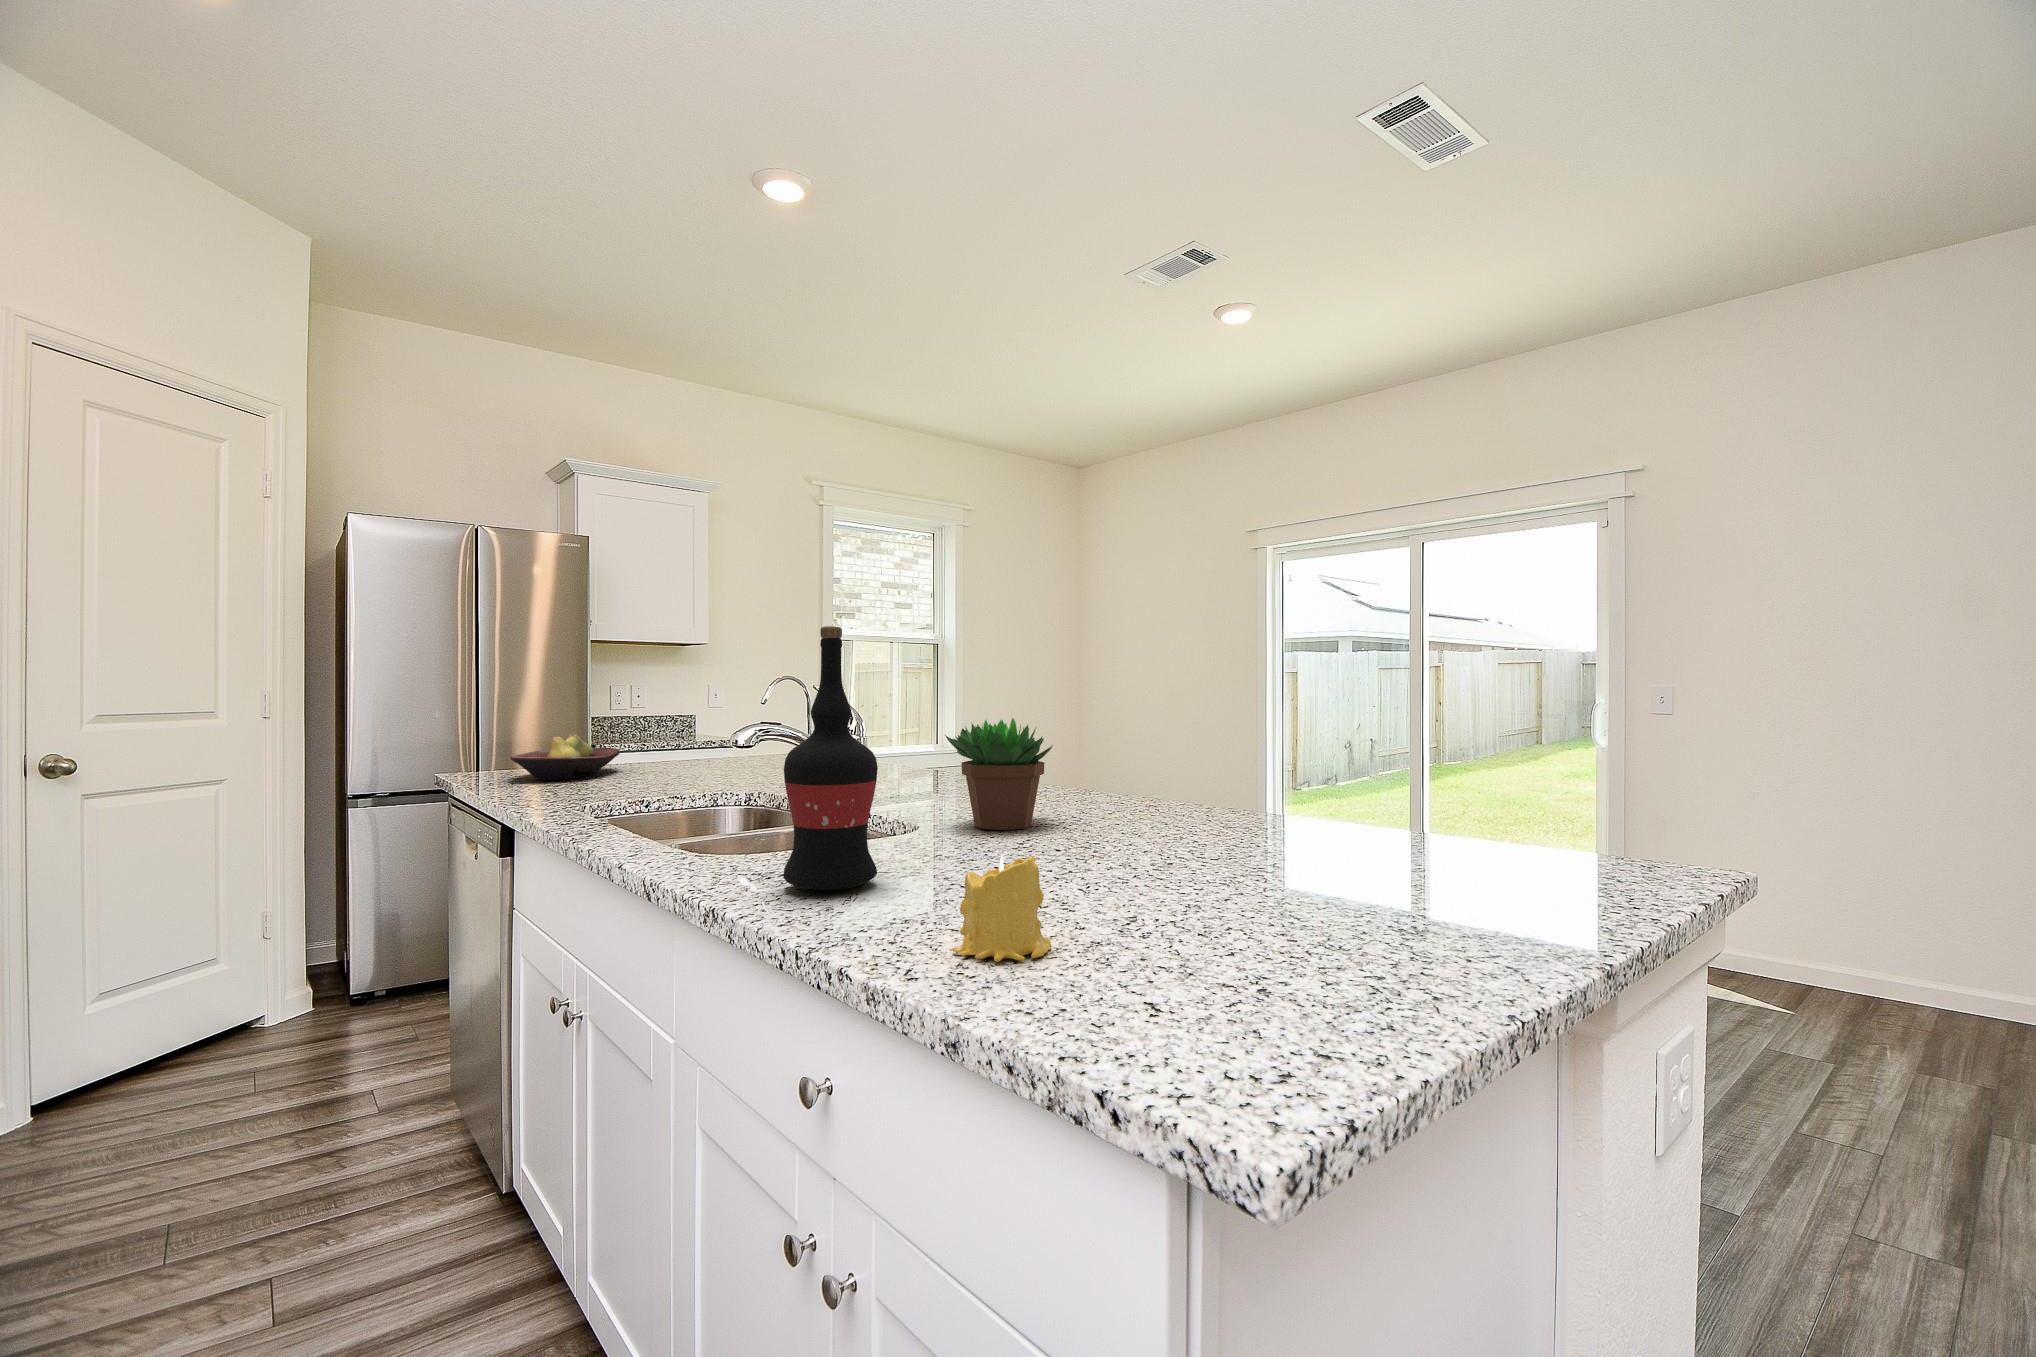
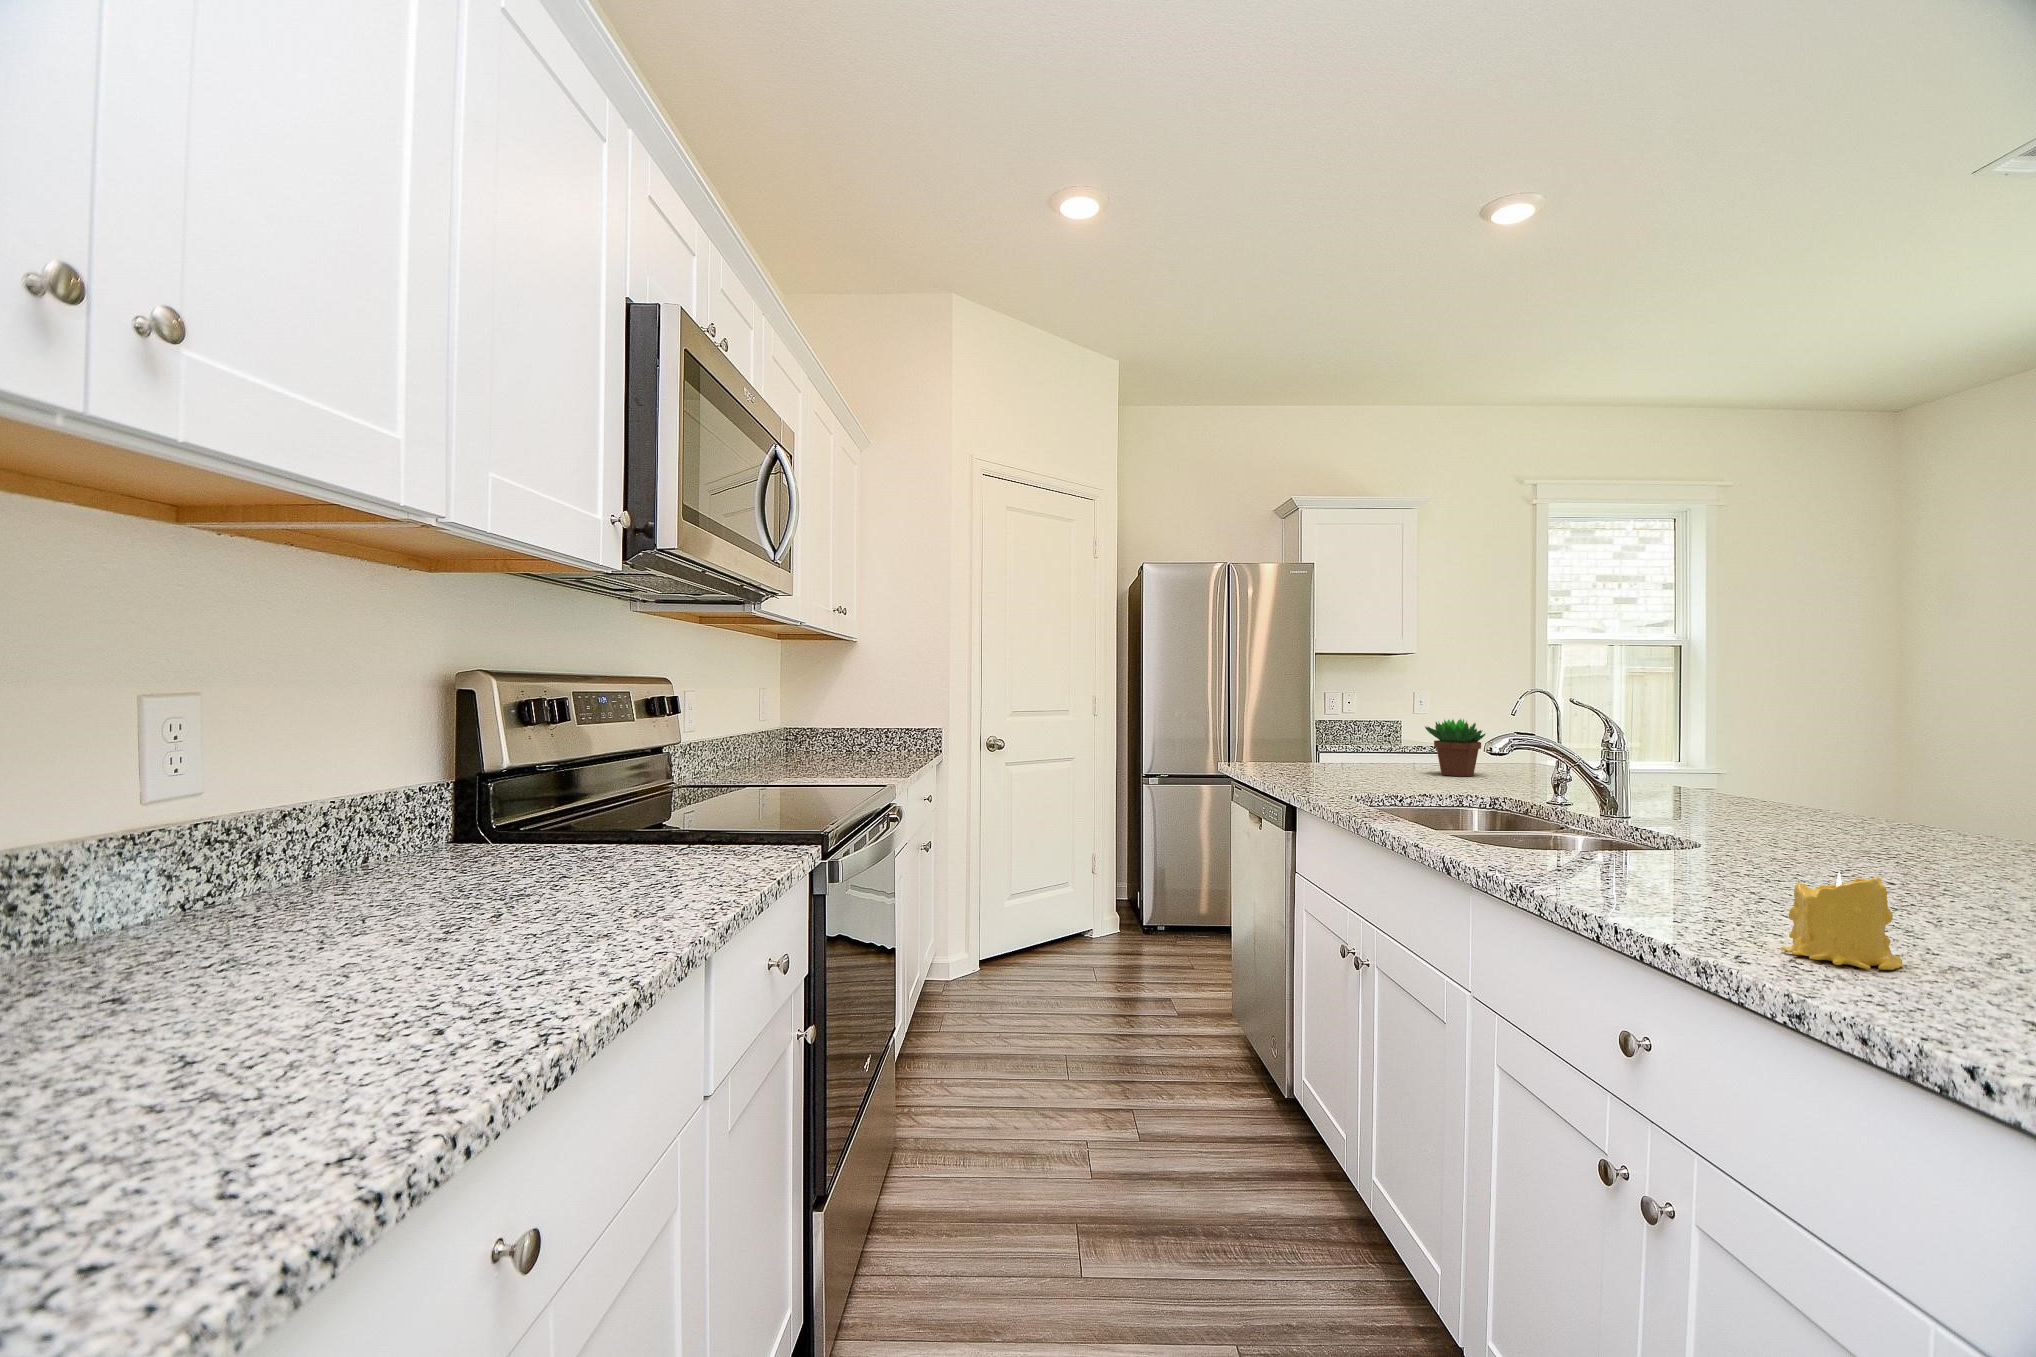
wine bottle: present [783,626,878,890] -> none [1577,657,1676,888]
succulent plant: present [945,718,1053,830] -> present [1425,719,1485,776]
fruit bowl: present [510,734,620,780] -> none [1275,737,1358,775]

